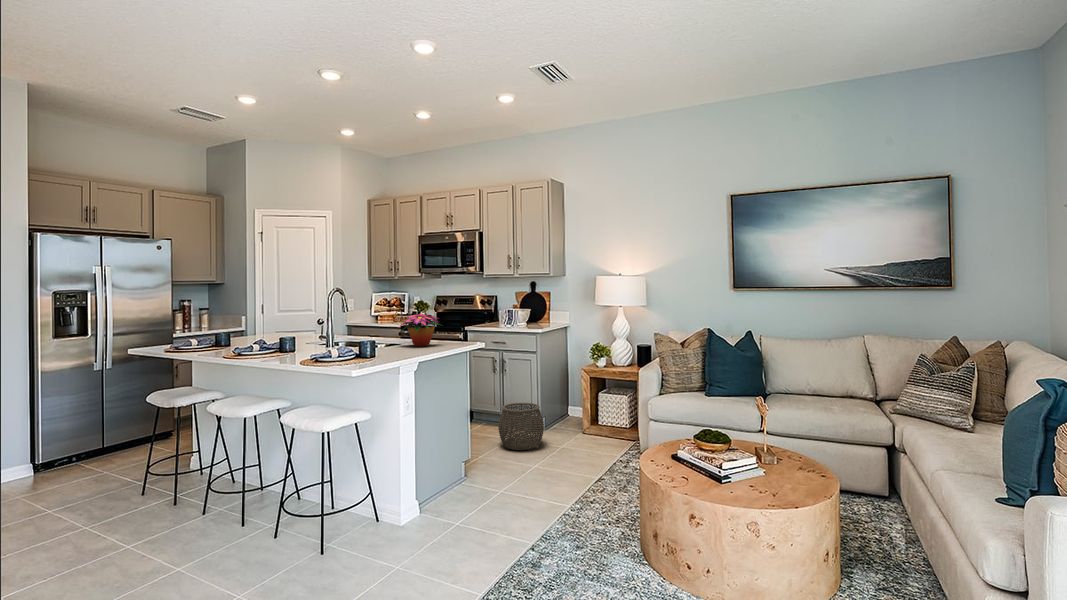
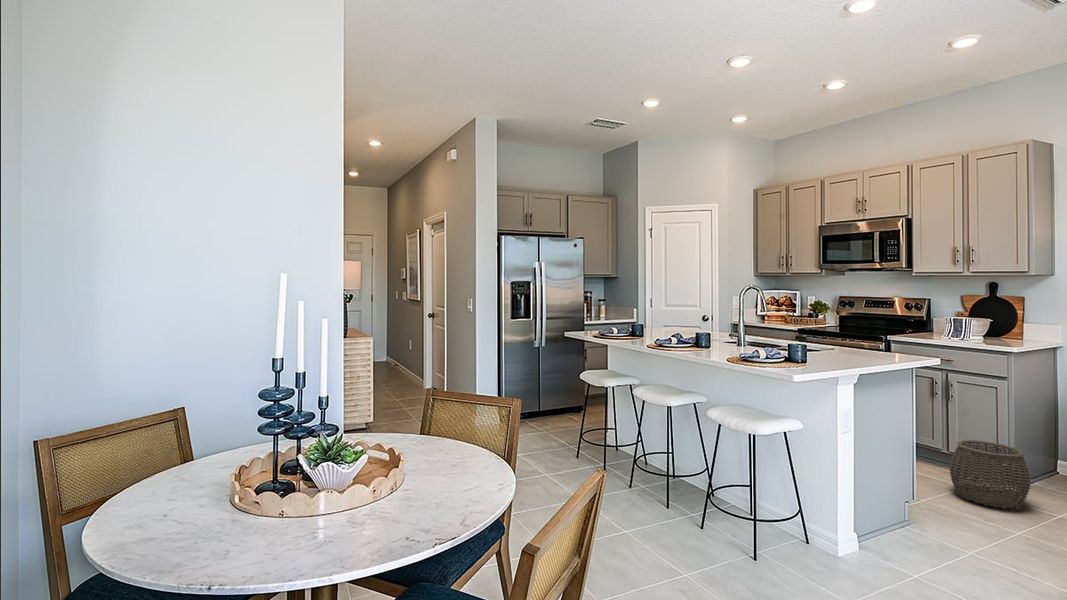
flower arrangement: present [400,313,440,346] -> none [824,315,892,355]

